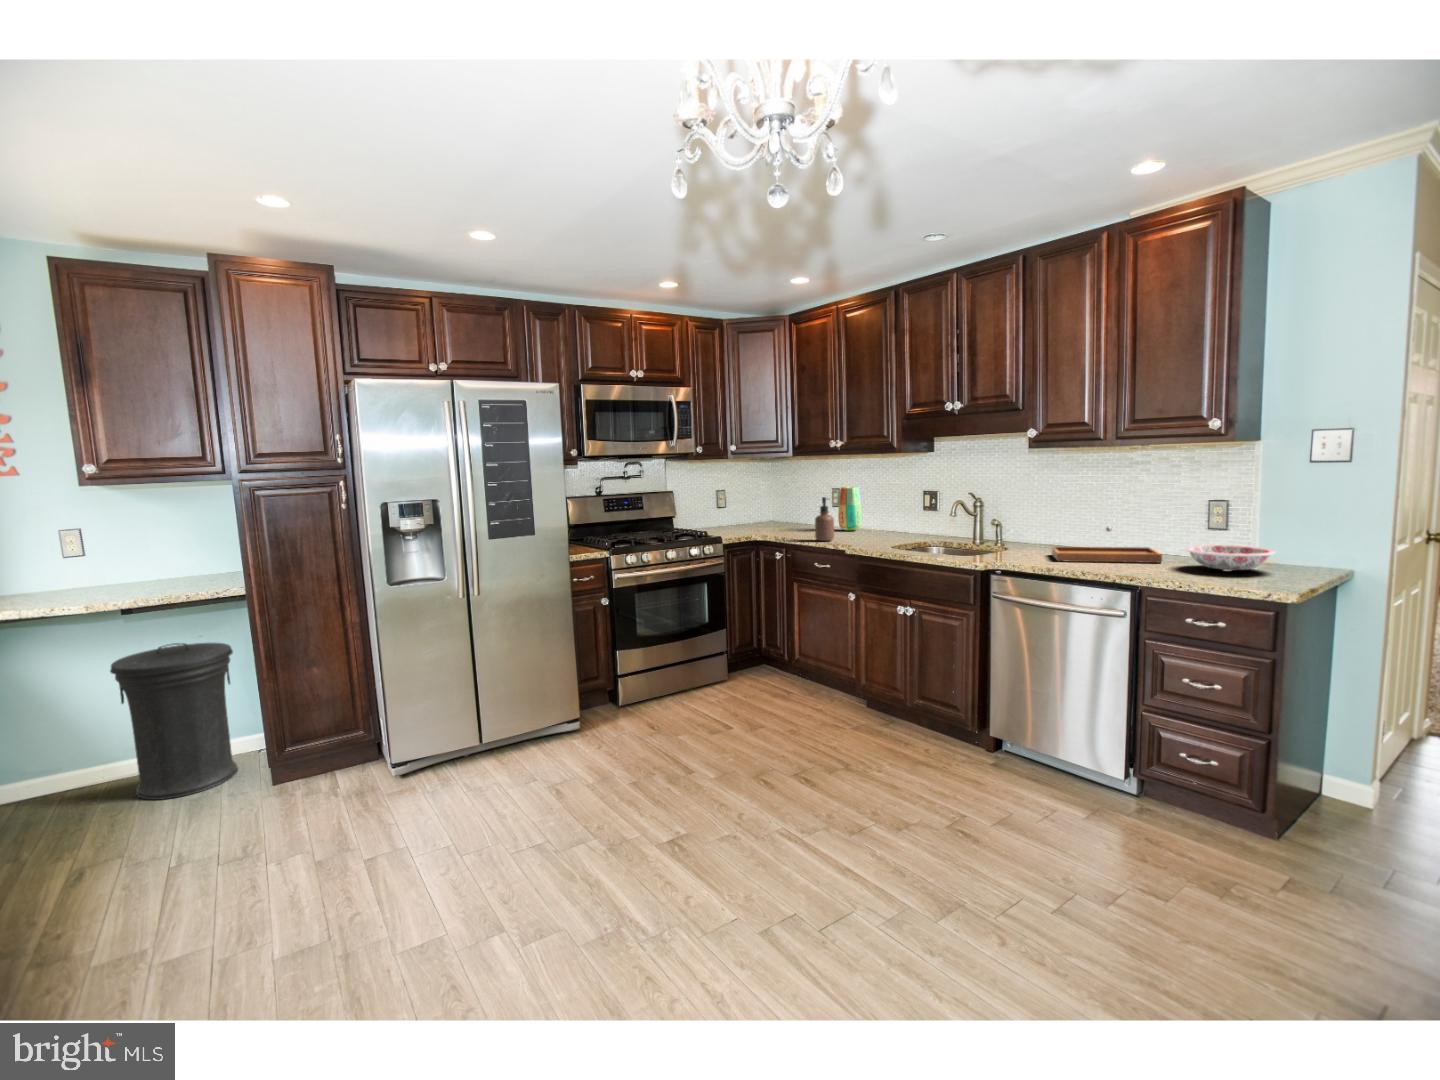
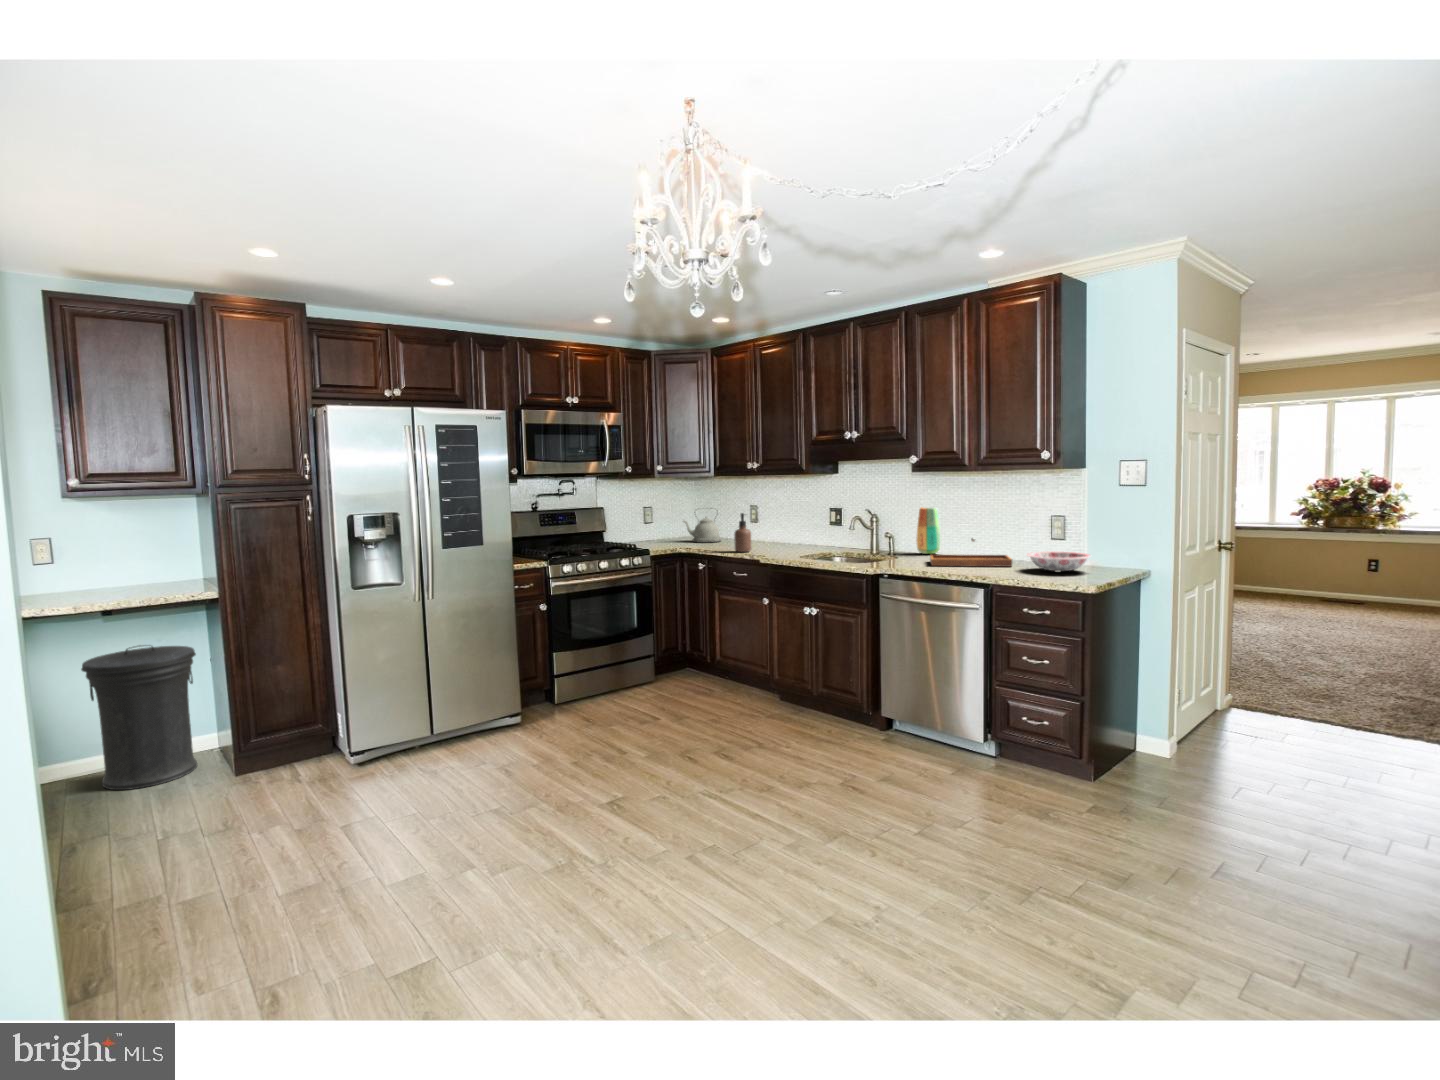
vase: present [838,487,862,531] -> present [916,507,940,554]
kettle: none [757,491,799,529] -> present [683,512,721,543]

